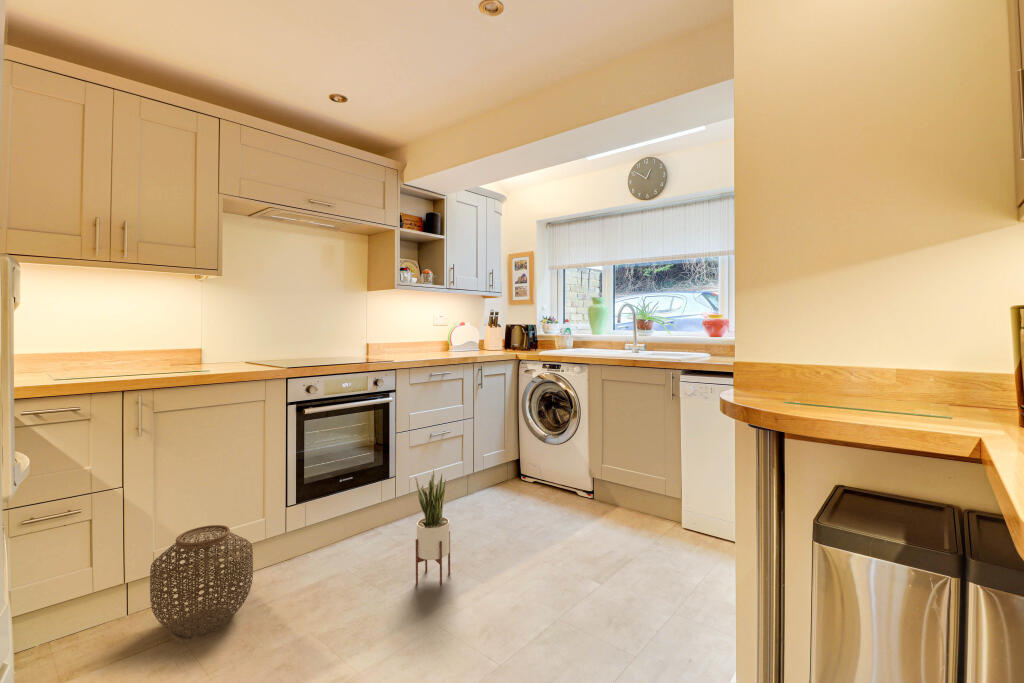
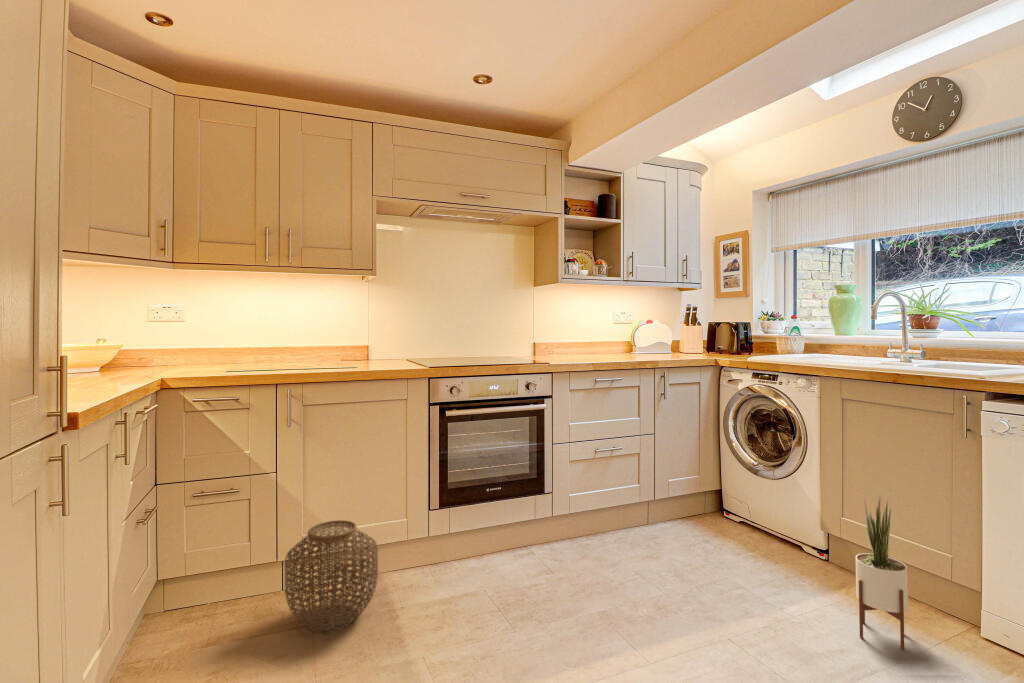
potted plant: present [415,470,450,586] -> present [855,495,908,650]

